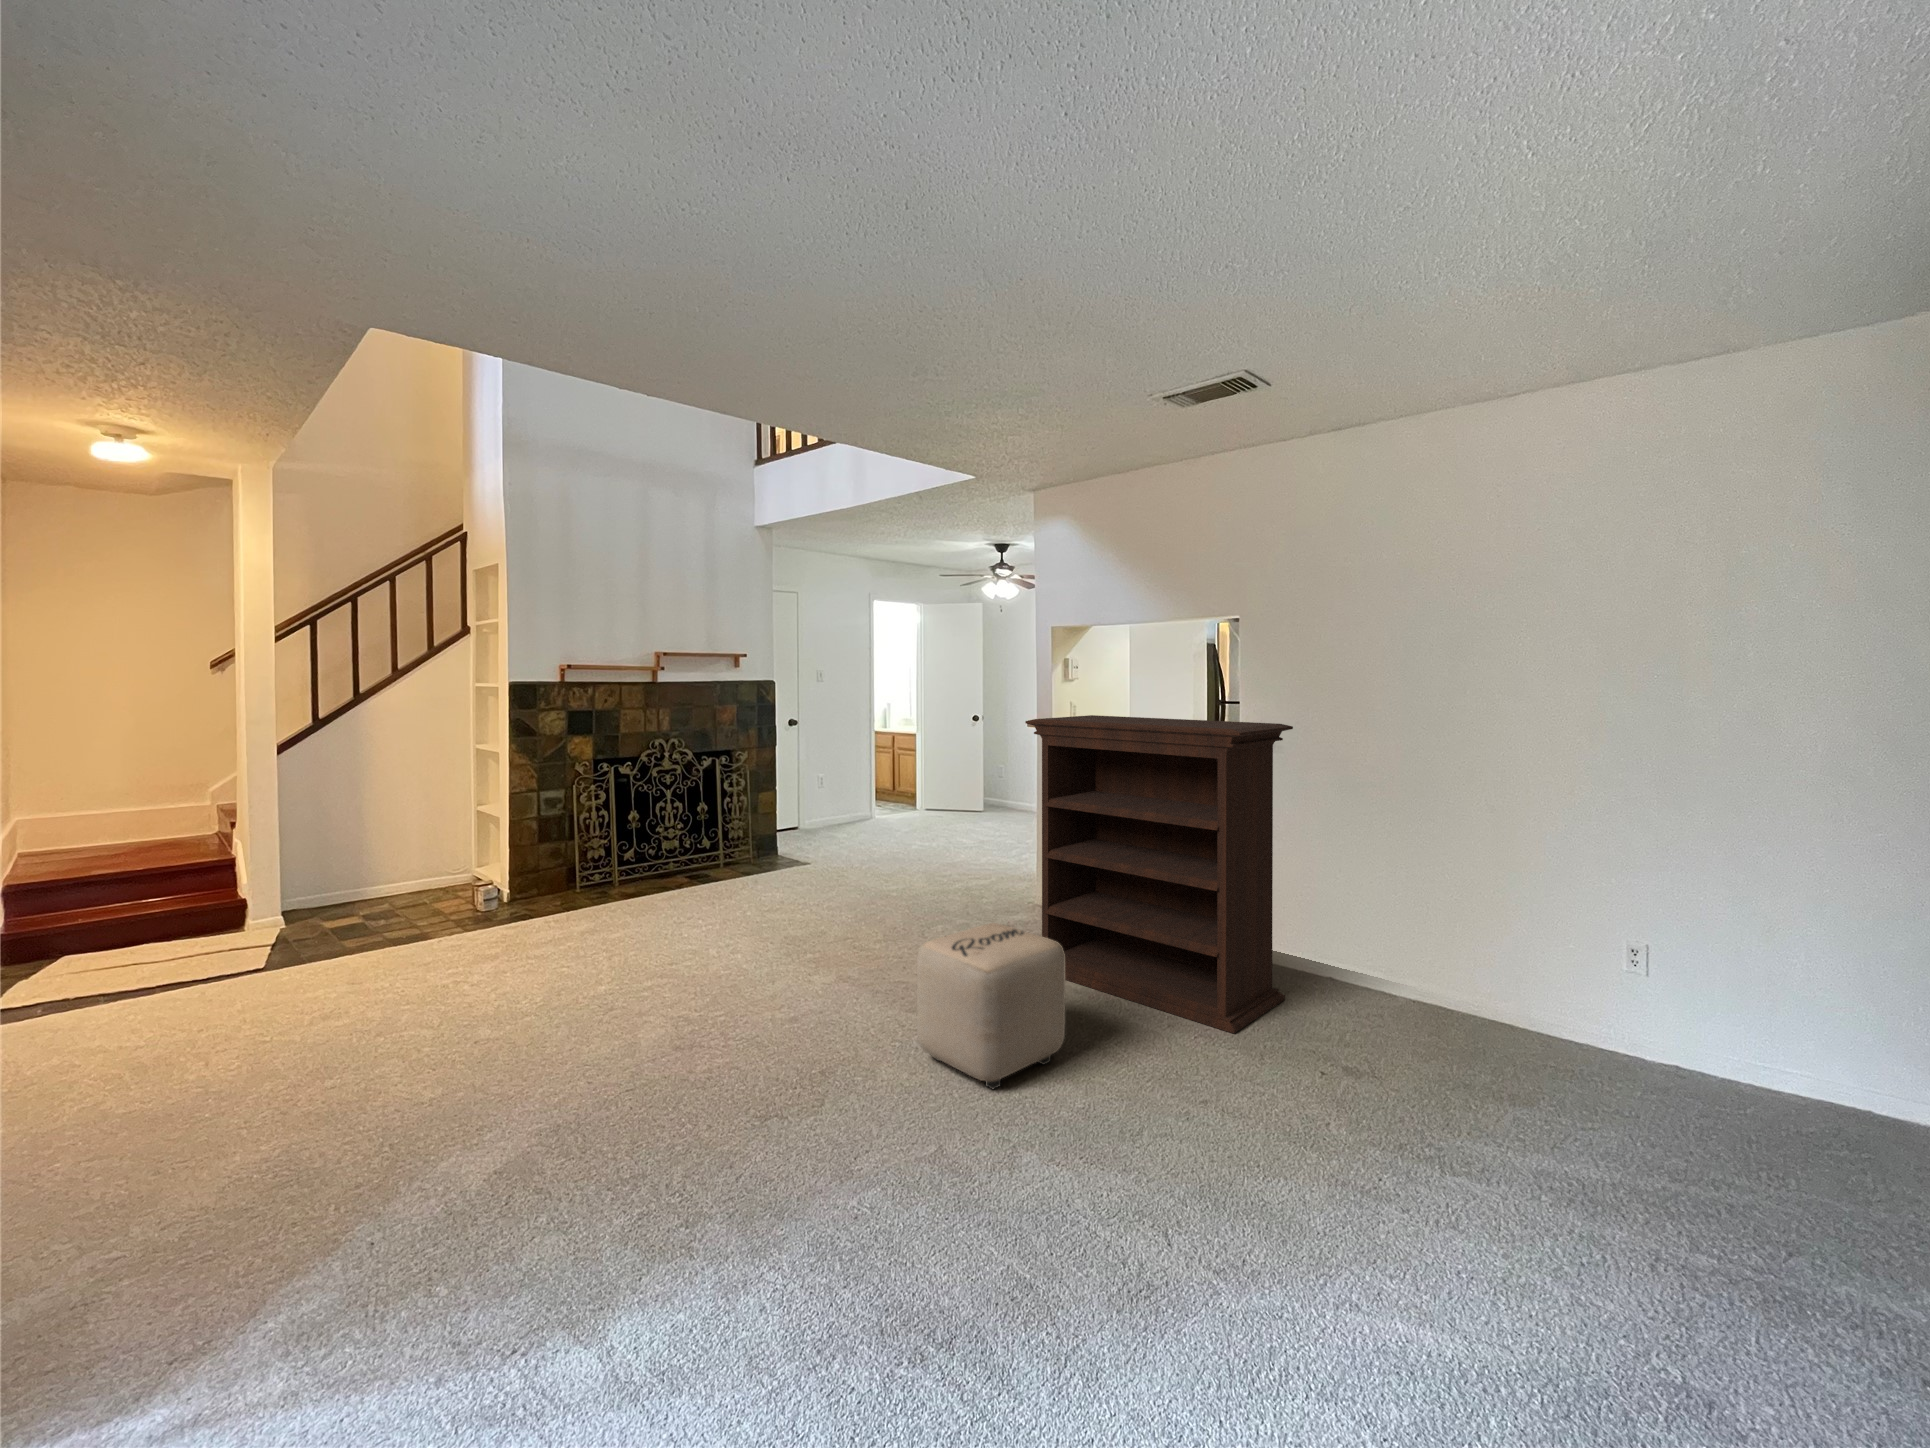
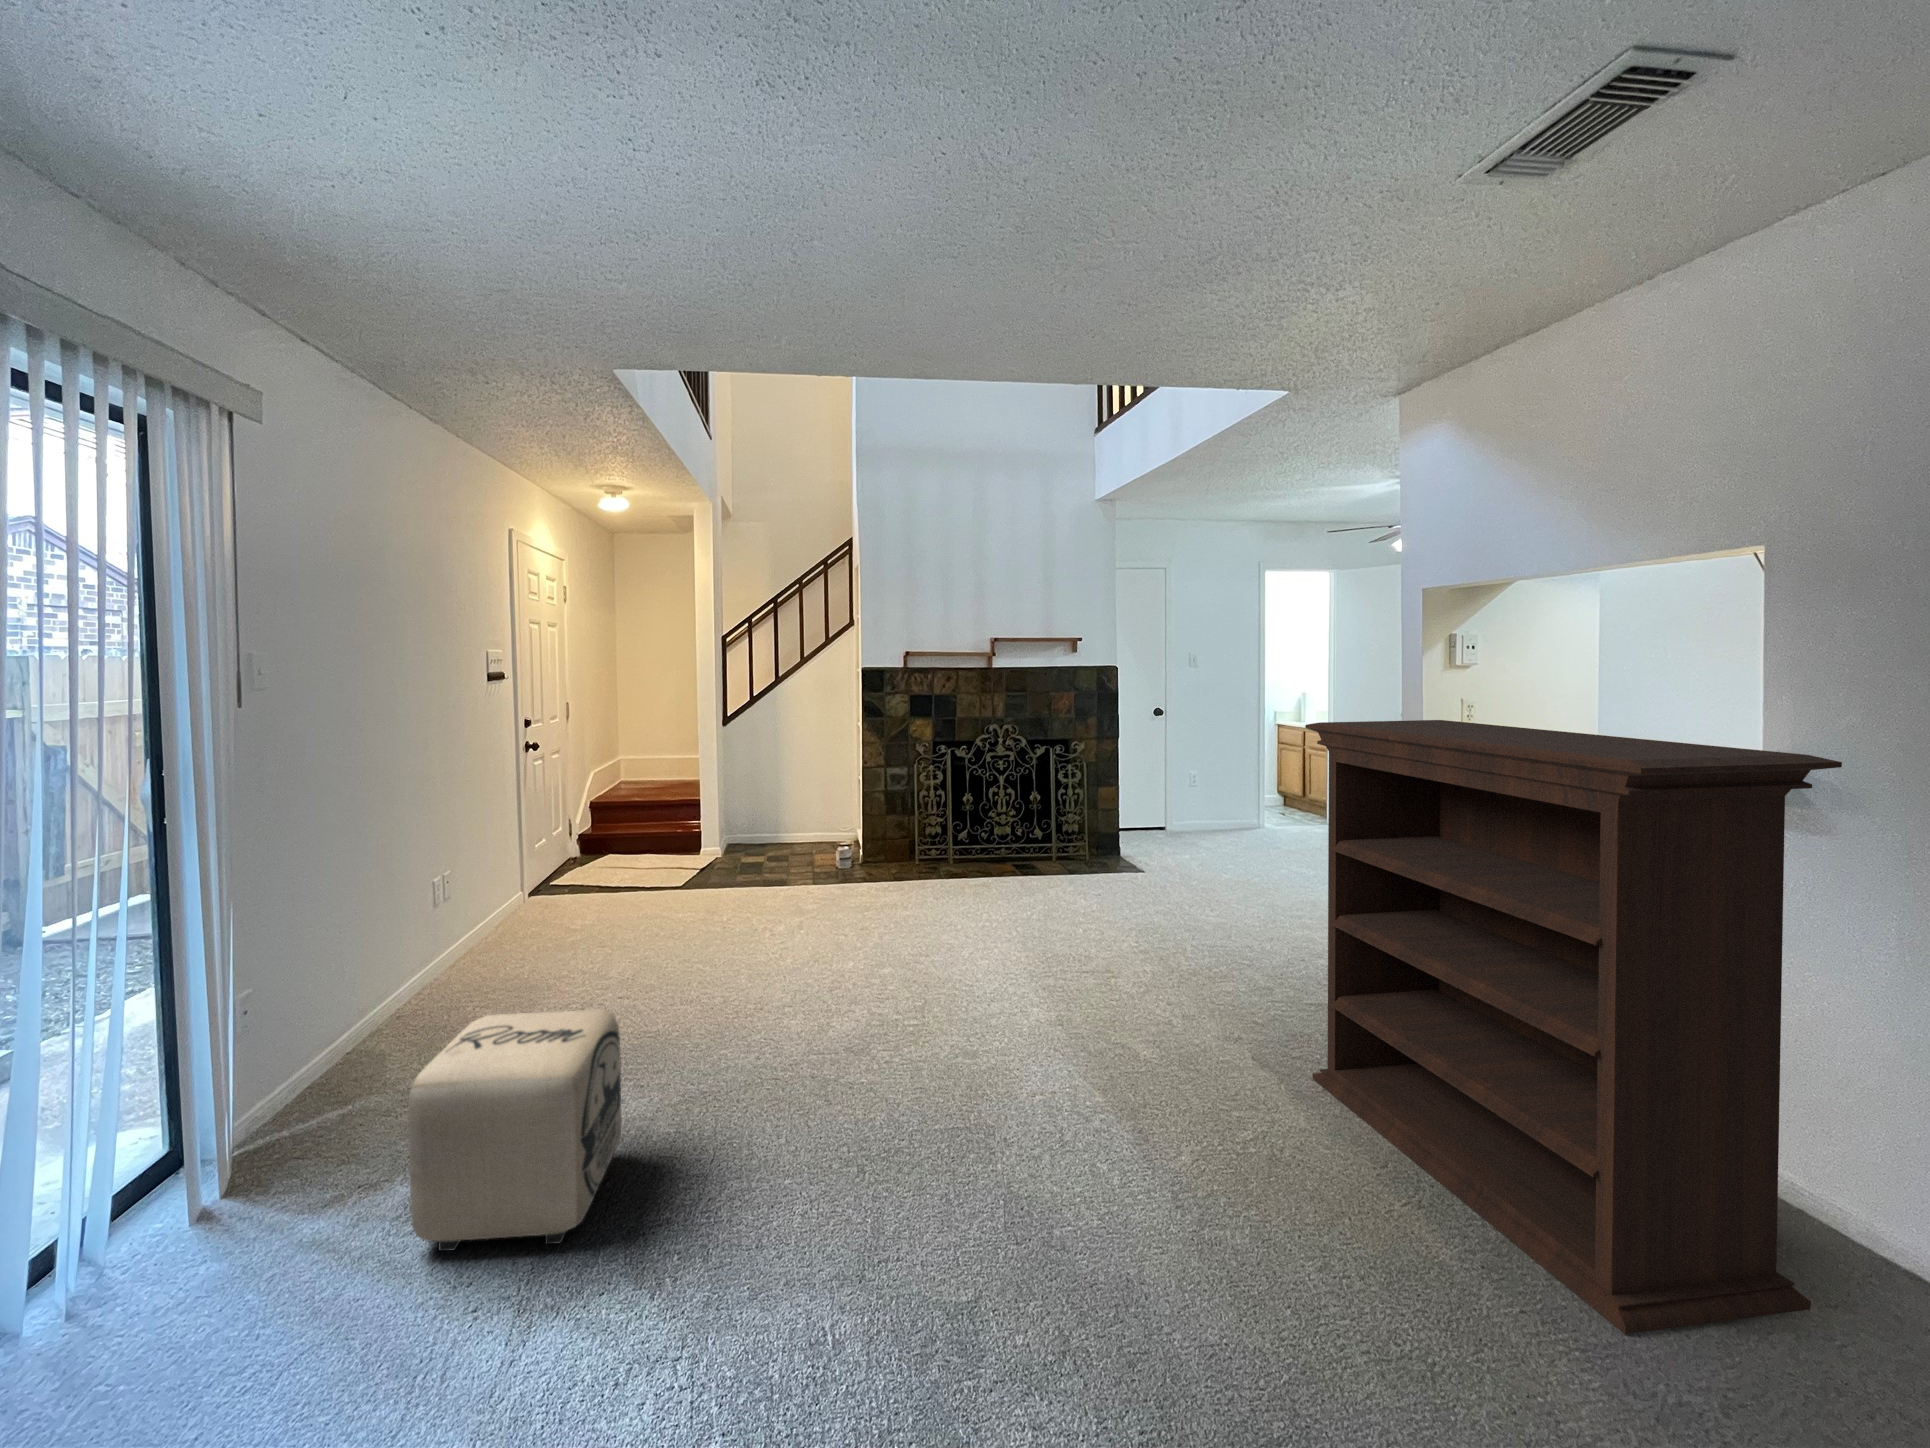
ottoman: present [917,923,1065,1089] -> present [408,1010,621,1251]

